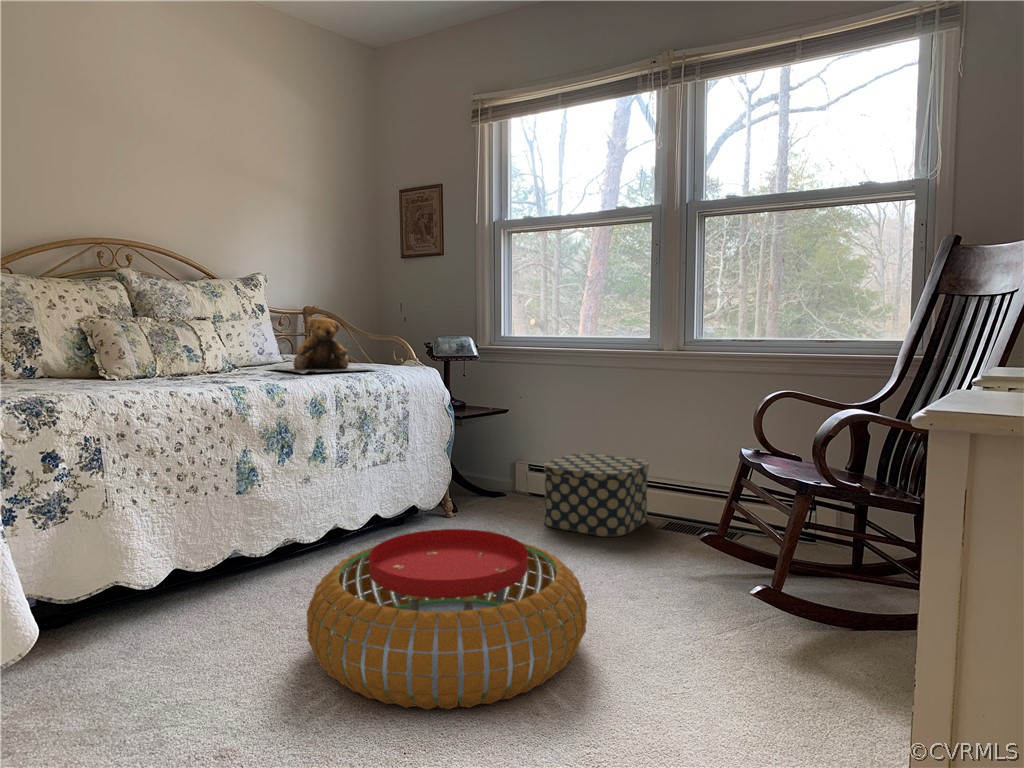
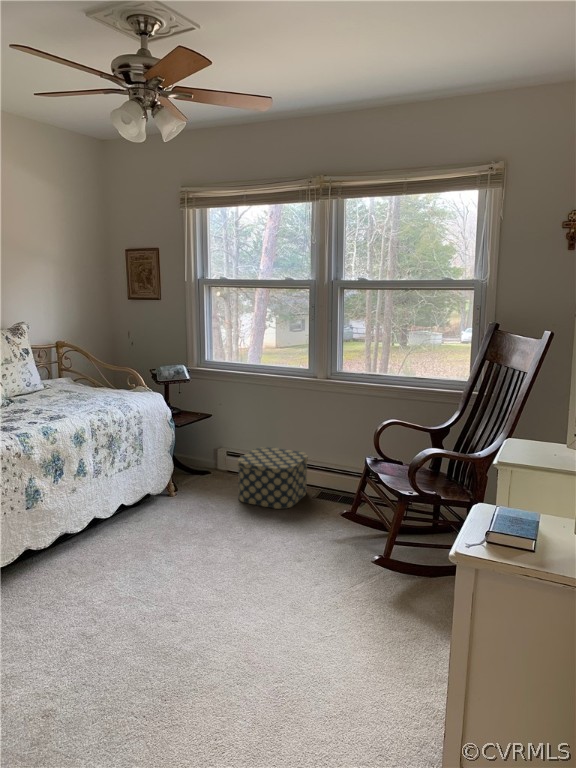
teddy bear: present [271,318,374,373] -> none [35,365,120,411]
pouf: present [307,529,587,709] -> none [89,530,271,660]

